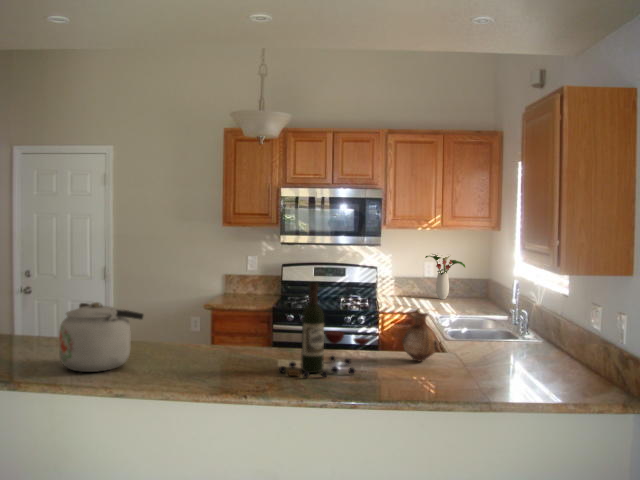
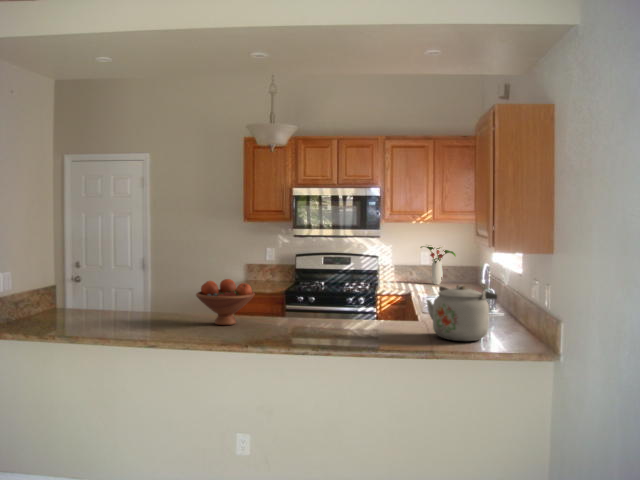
wine bottle: present [279,282,369,378] -> none [276,261,351,336]
kettle: present [59,302,143,372] -> present [427,285,497,341]
fruit bowl: none [175,302,249,362] -> present [196,279,255,325]
vase: present [402,313,439,362] -> none [380,287,409,326]

